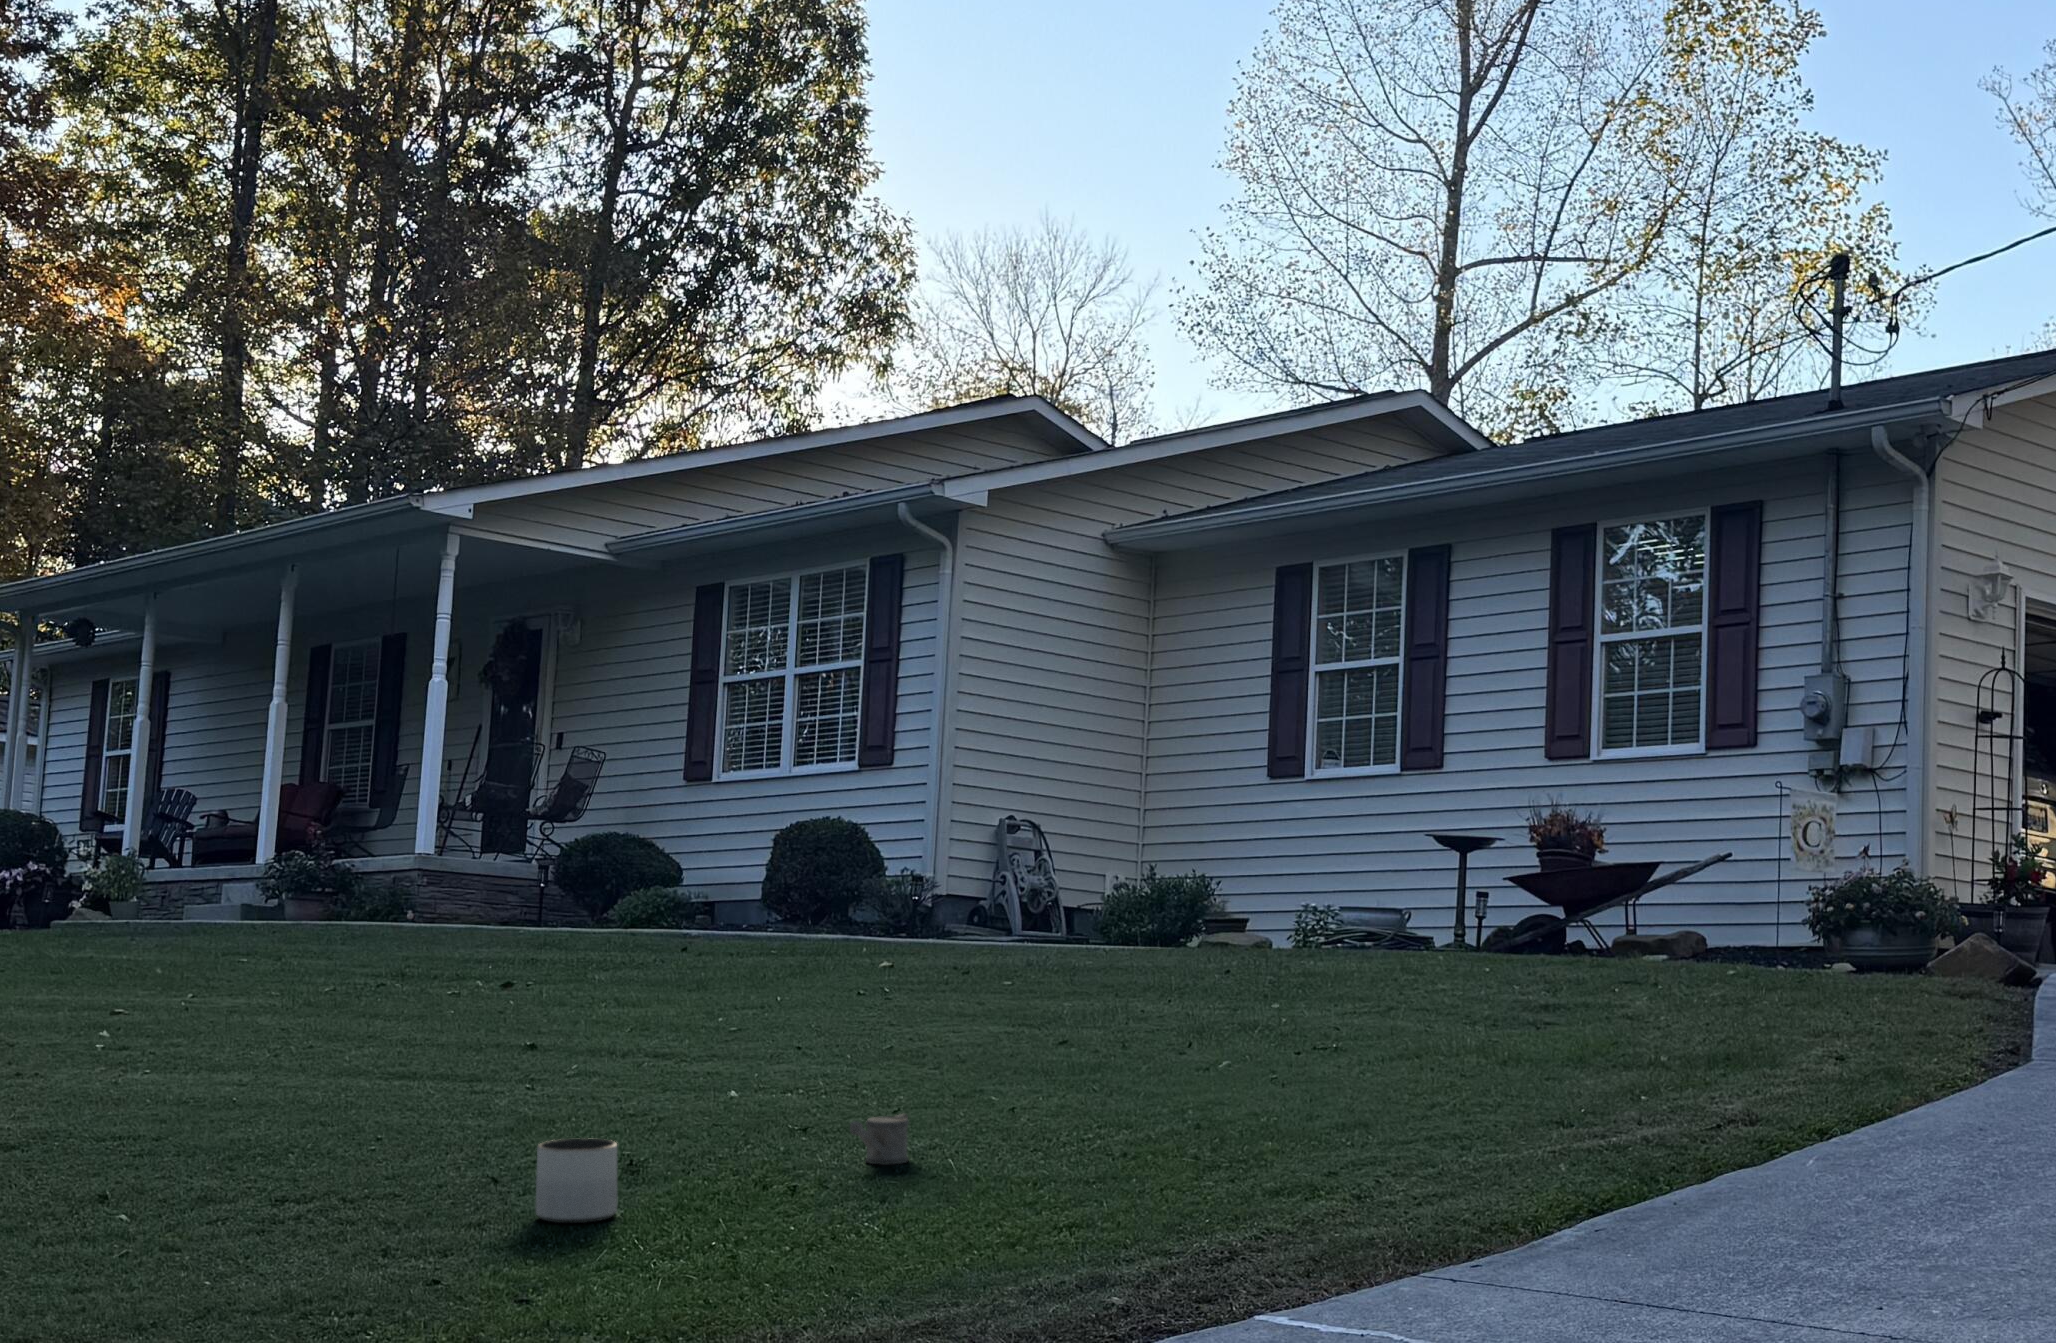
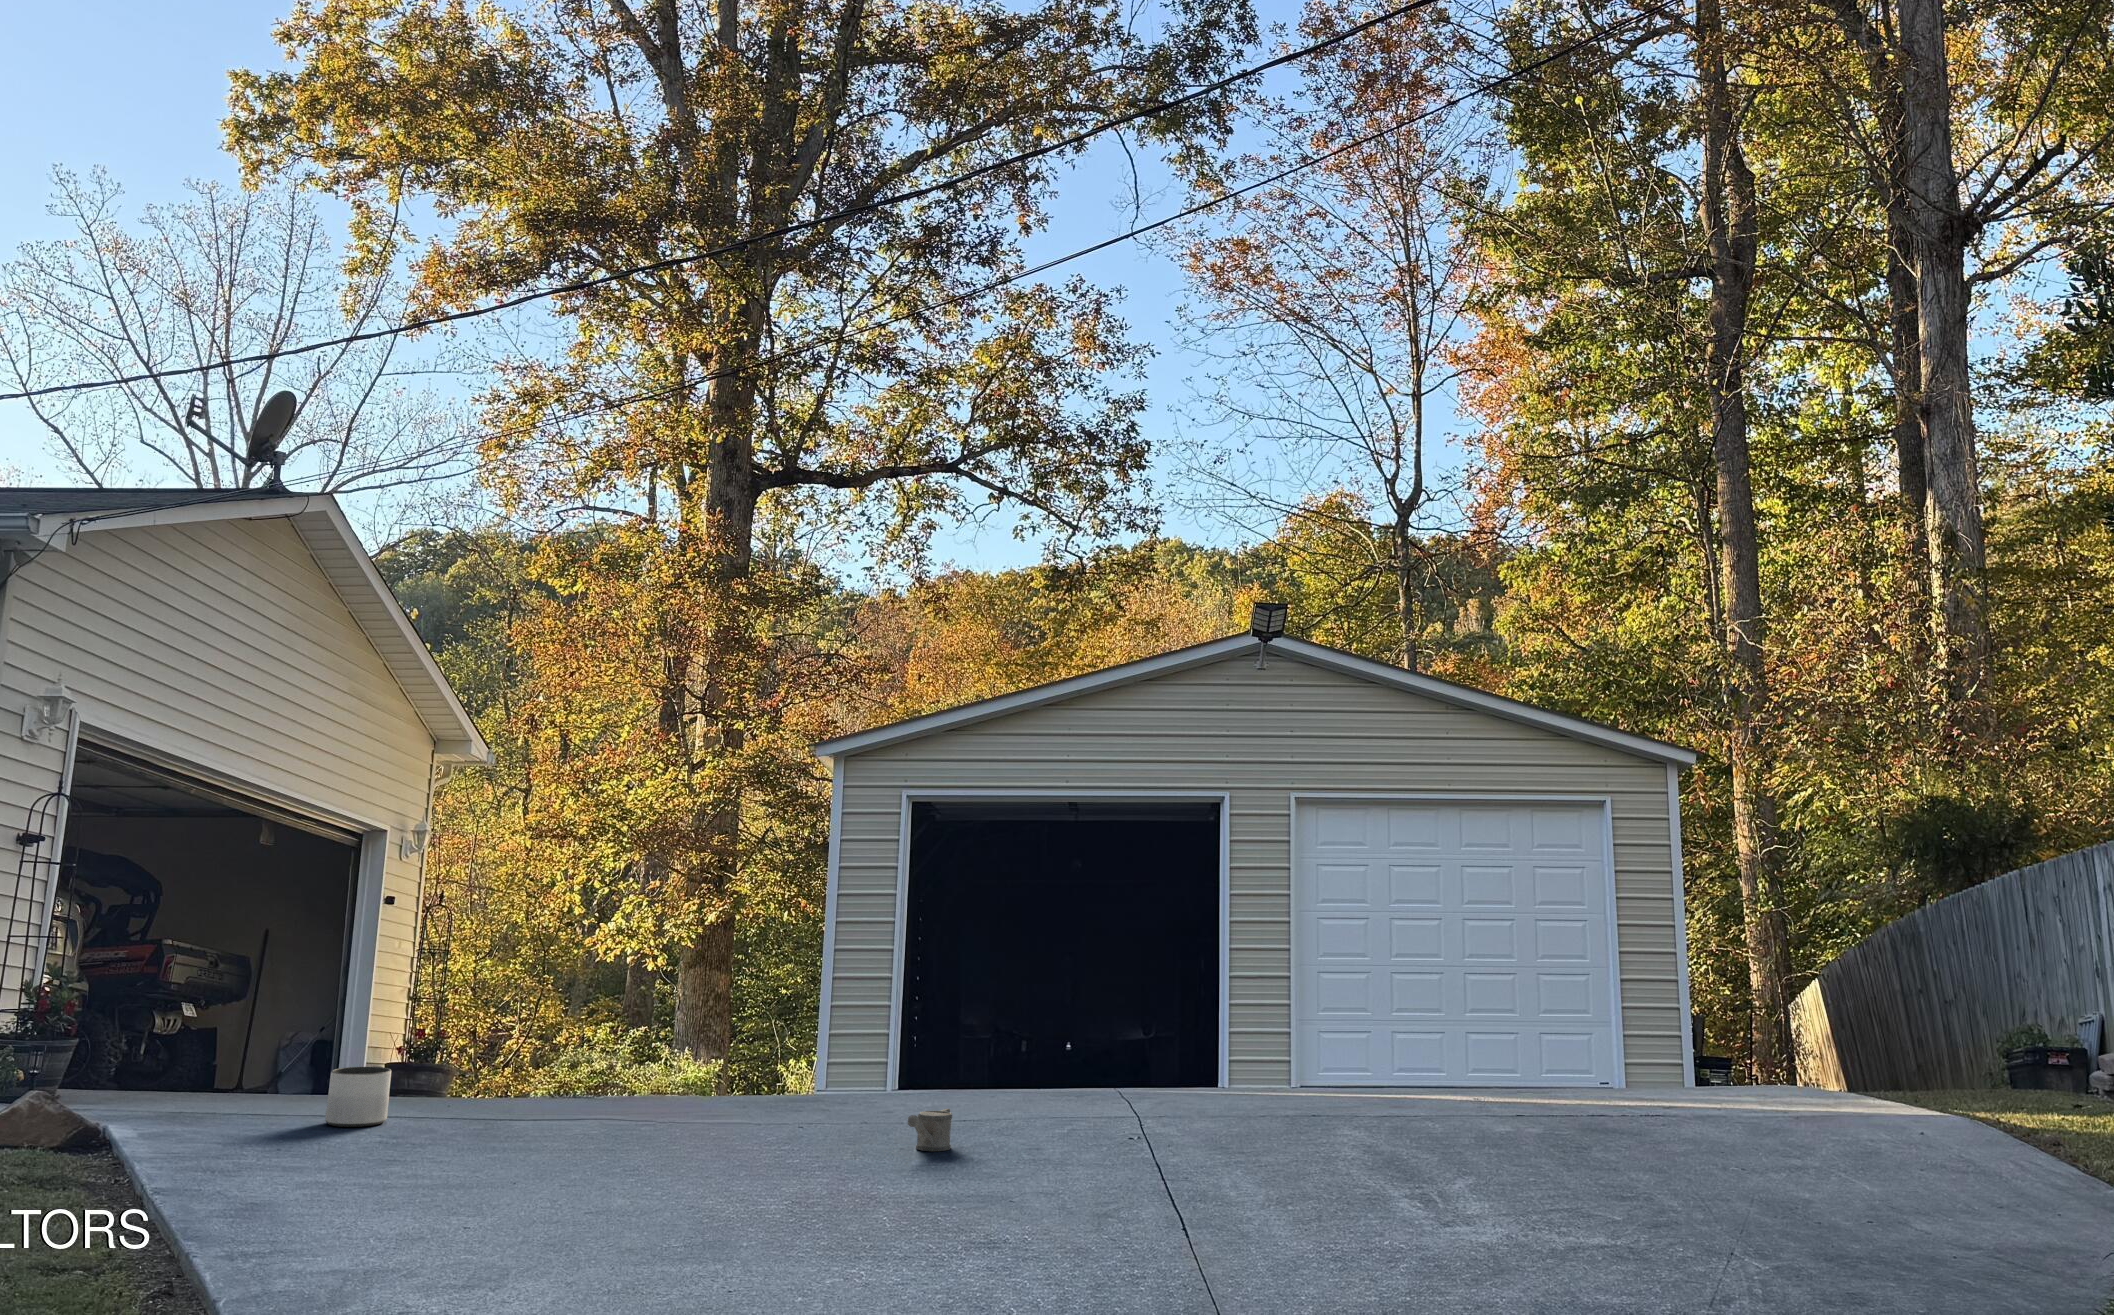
planter: present [536,1138,617,1223] -> present [325,1067,391,1127]

